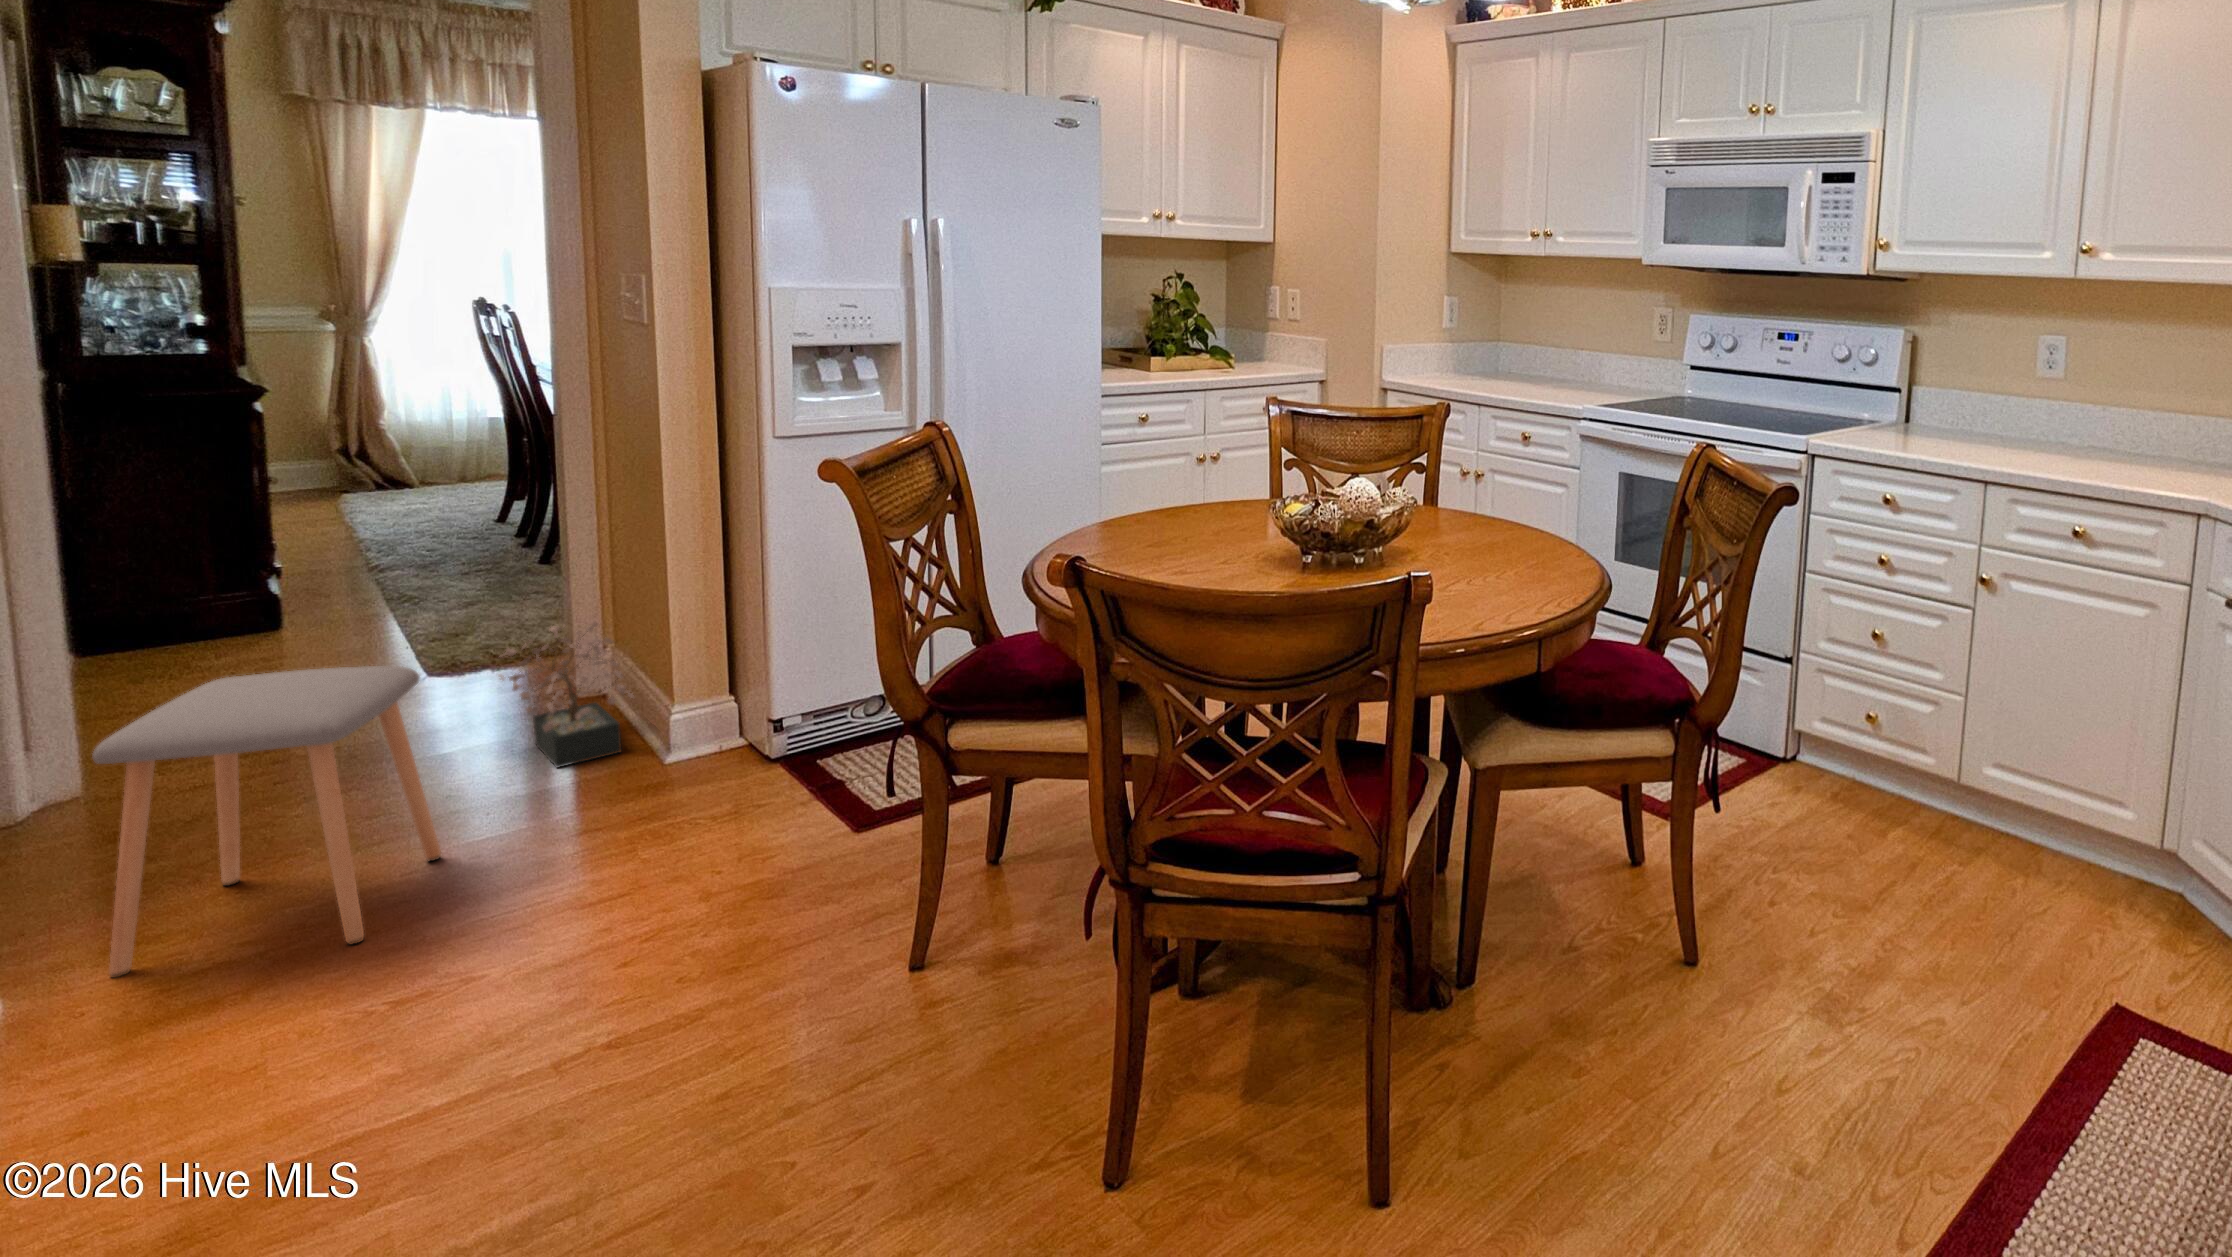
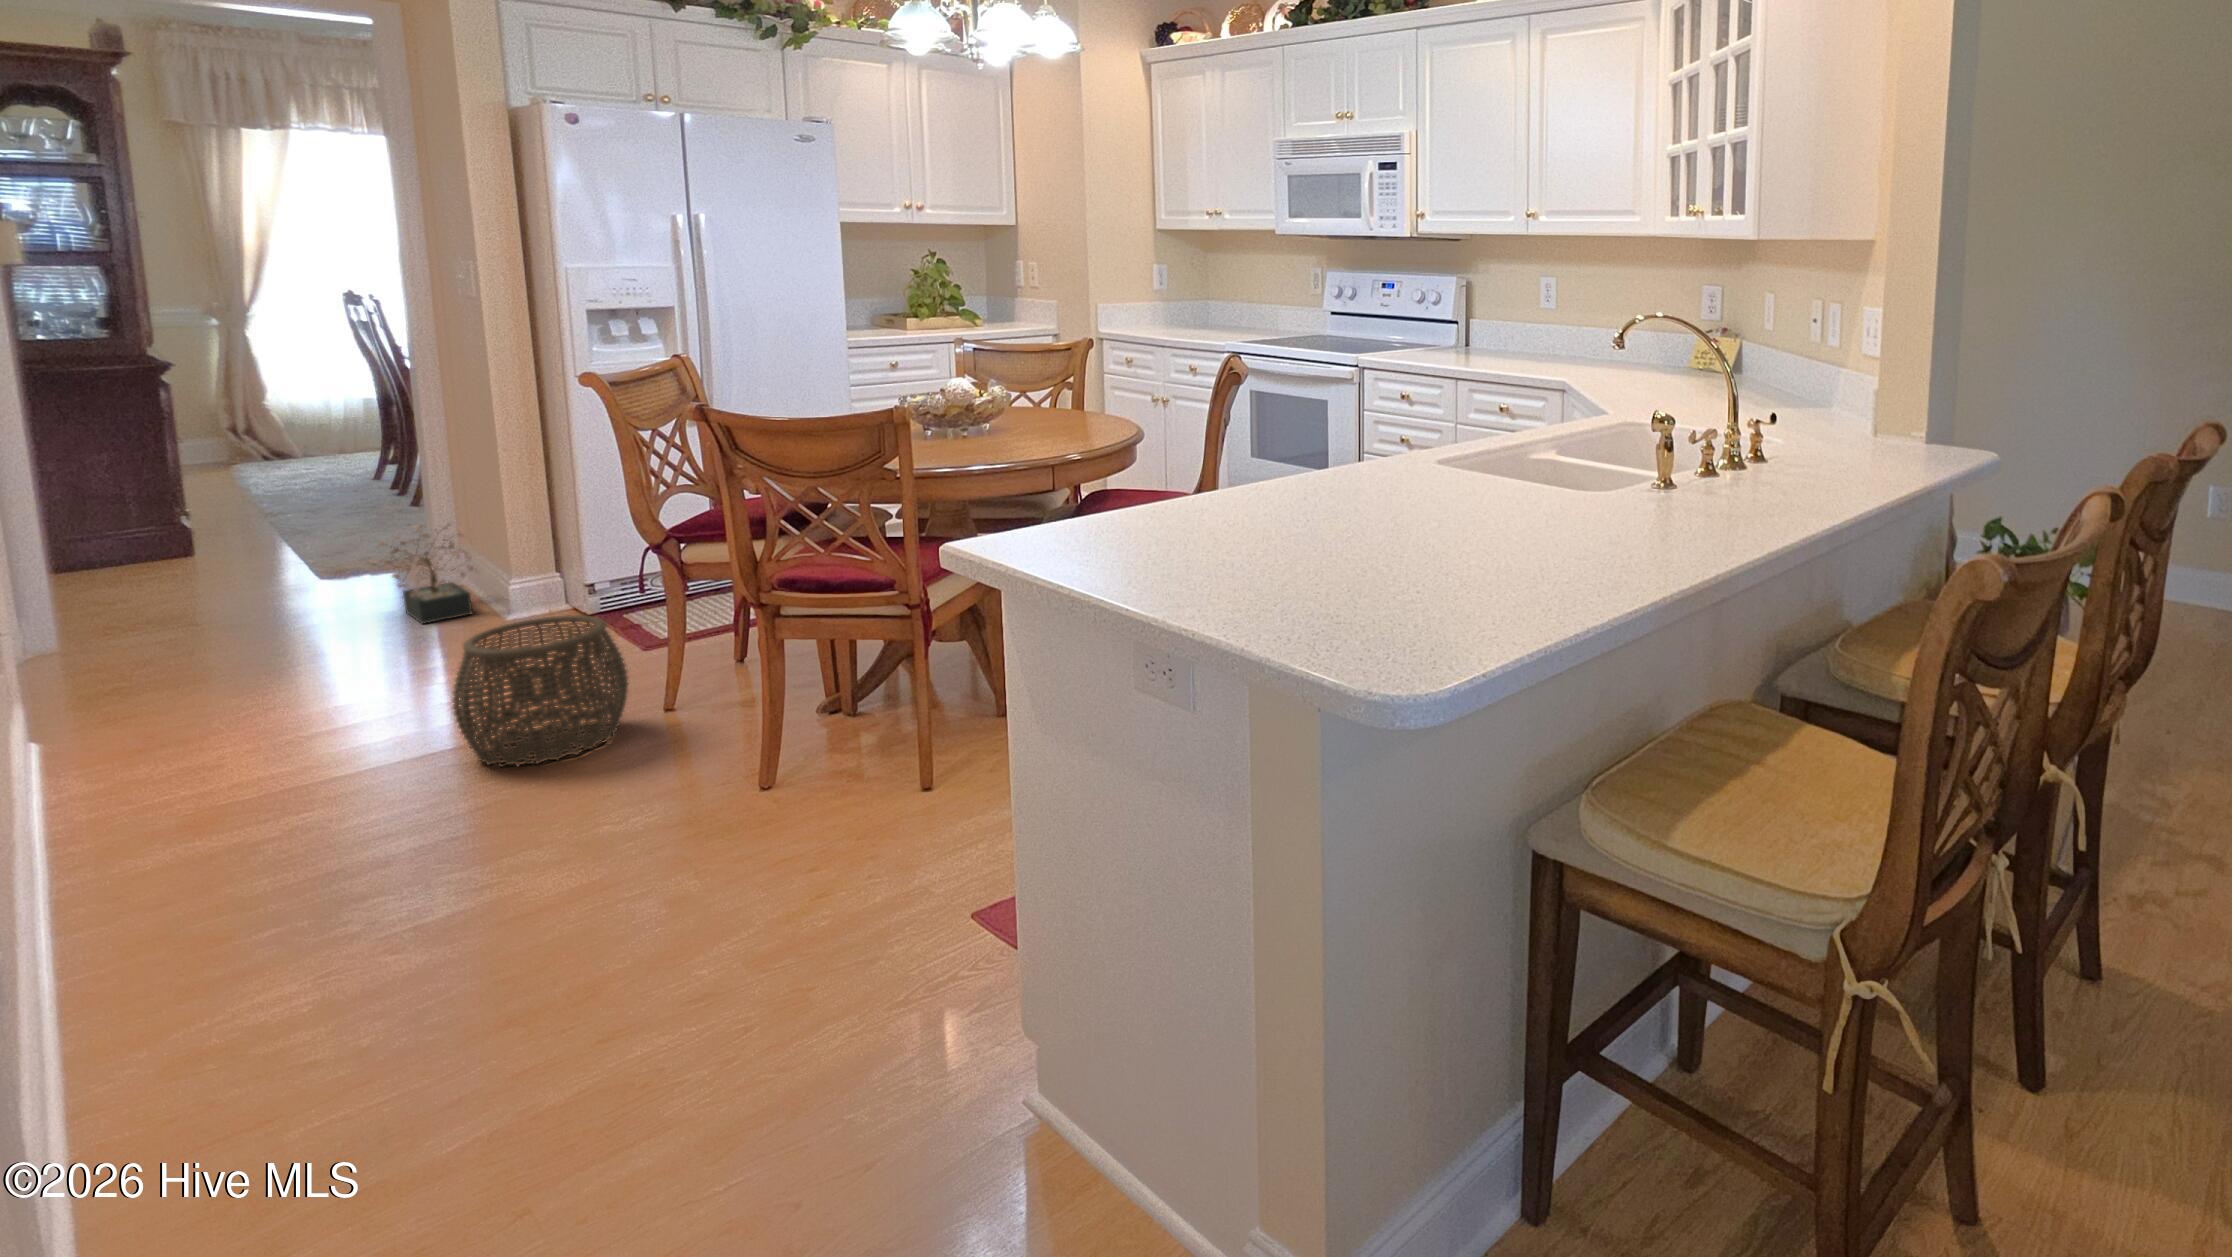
stool: present [92,666,441,977] -> none [89,533,336,731]
woven basket: none [613,836,873,1108] -> present [452,615,628,766]

